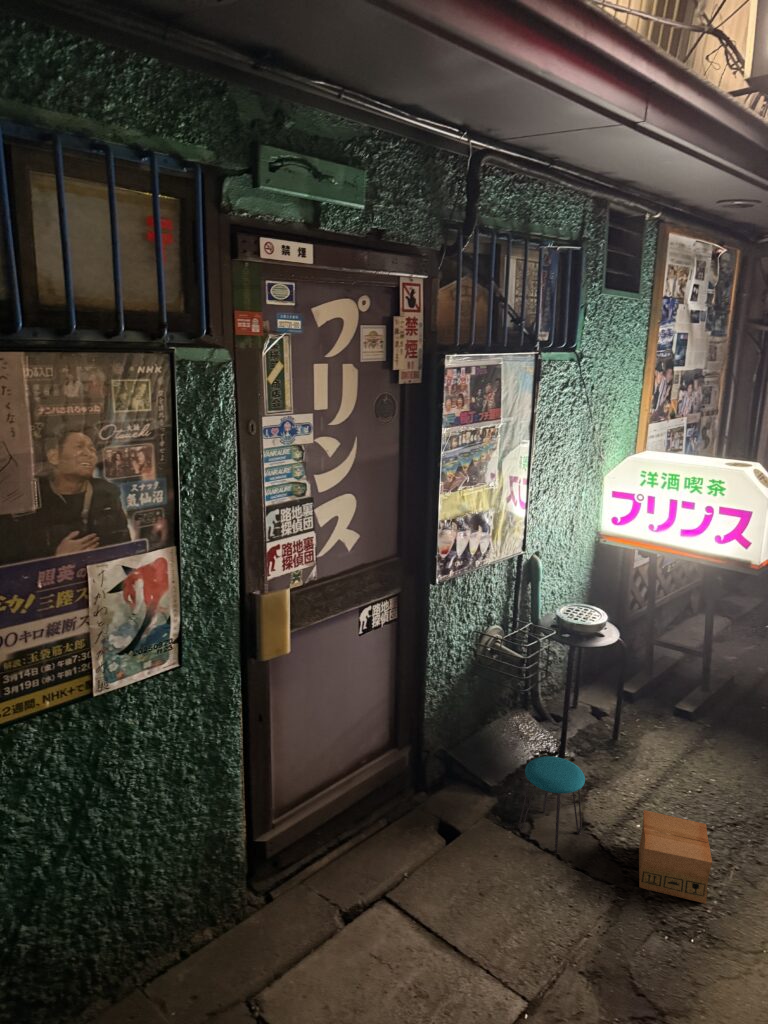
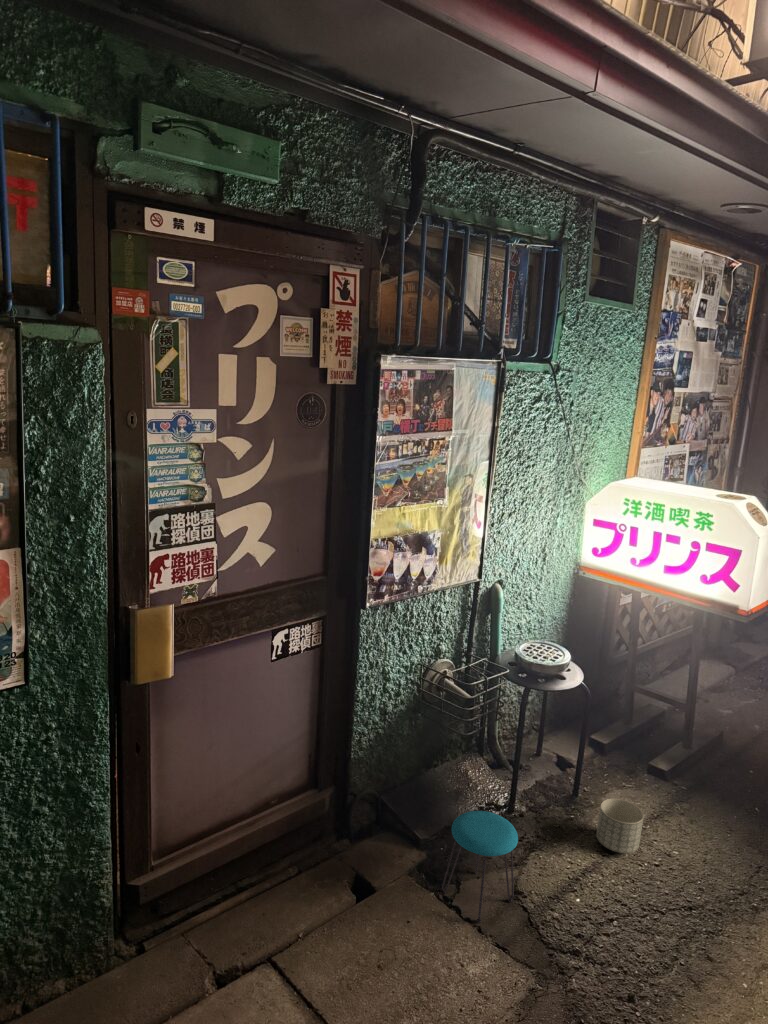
planter: none [641,739,683,786] -> present [596,799,644,853]
cardboard box: present [639,810,712,904] -> none [566,882,652,1000]

